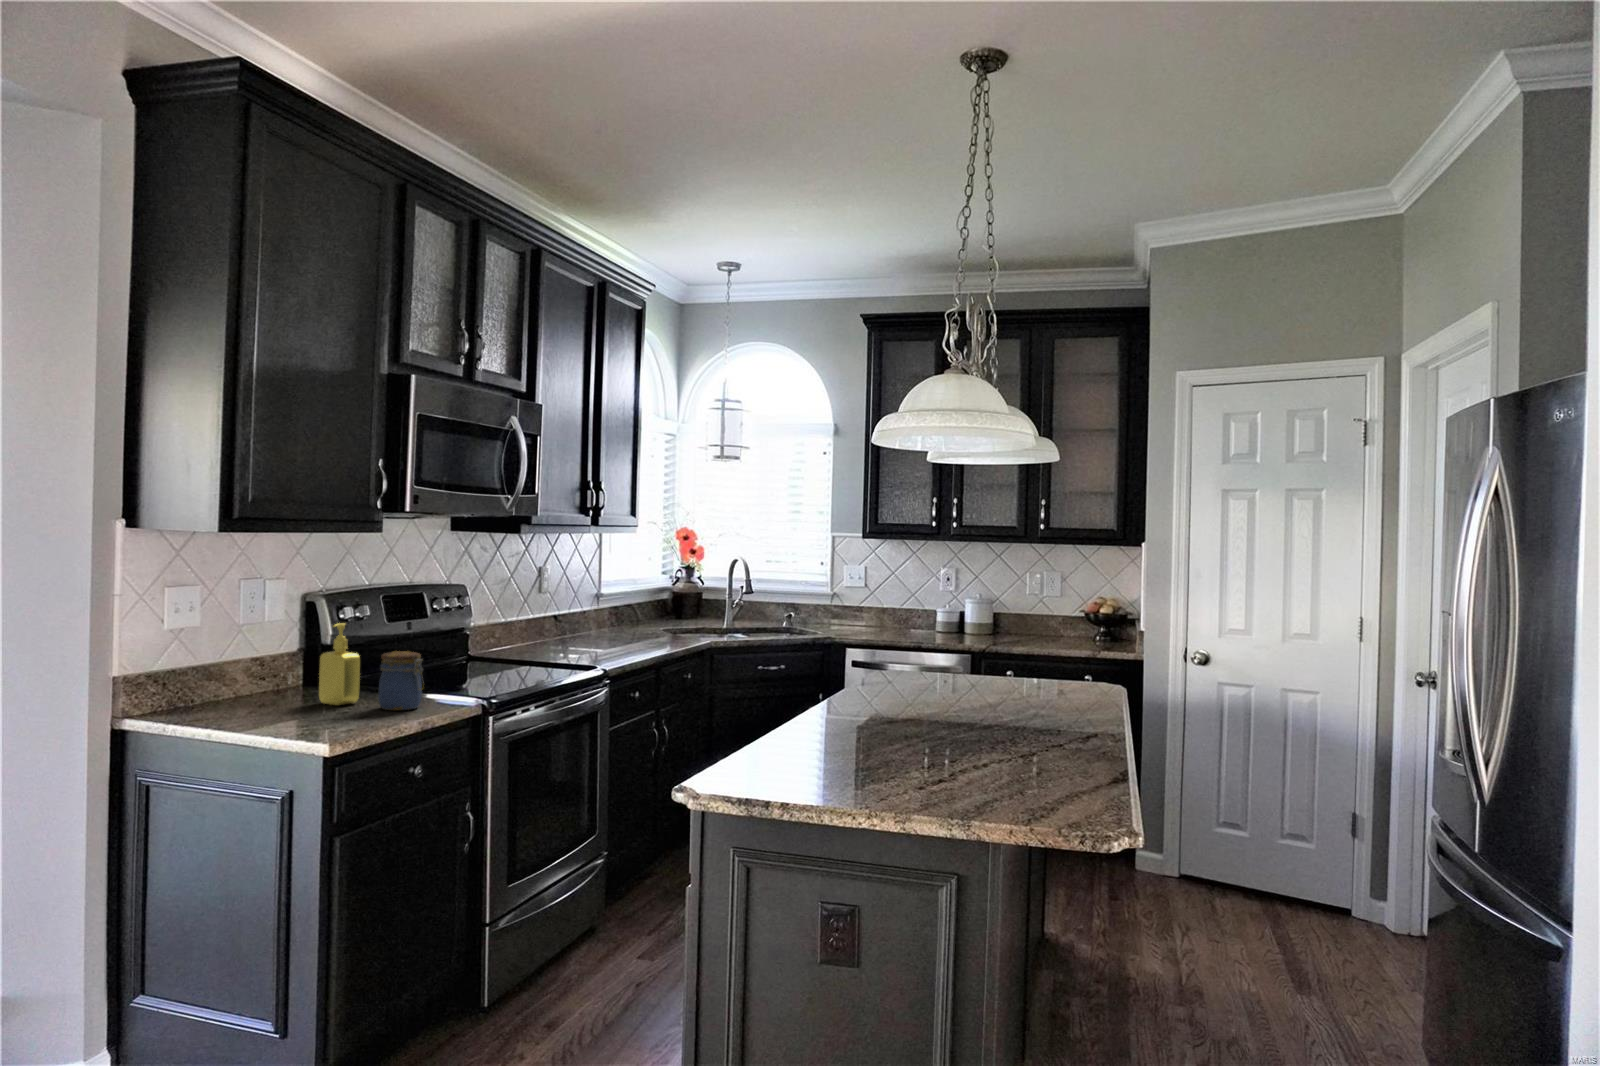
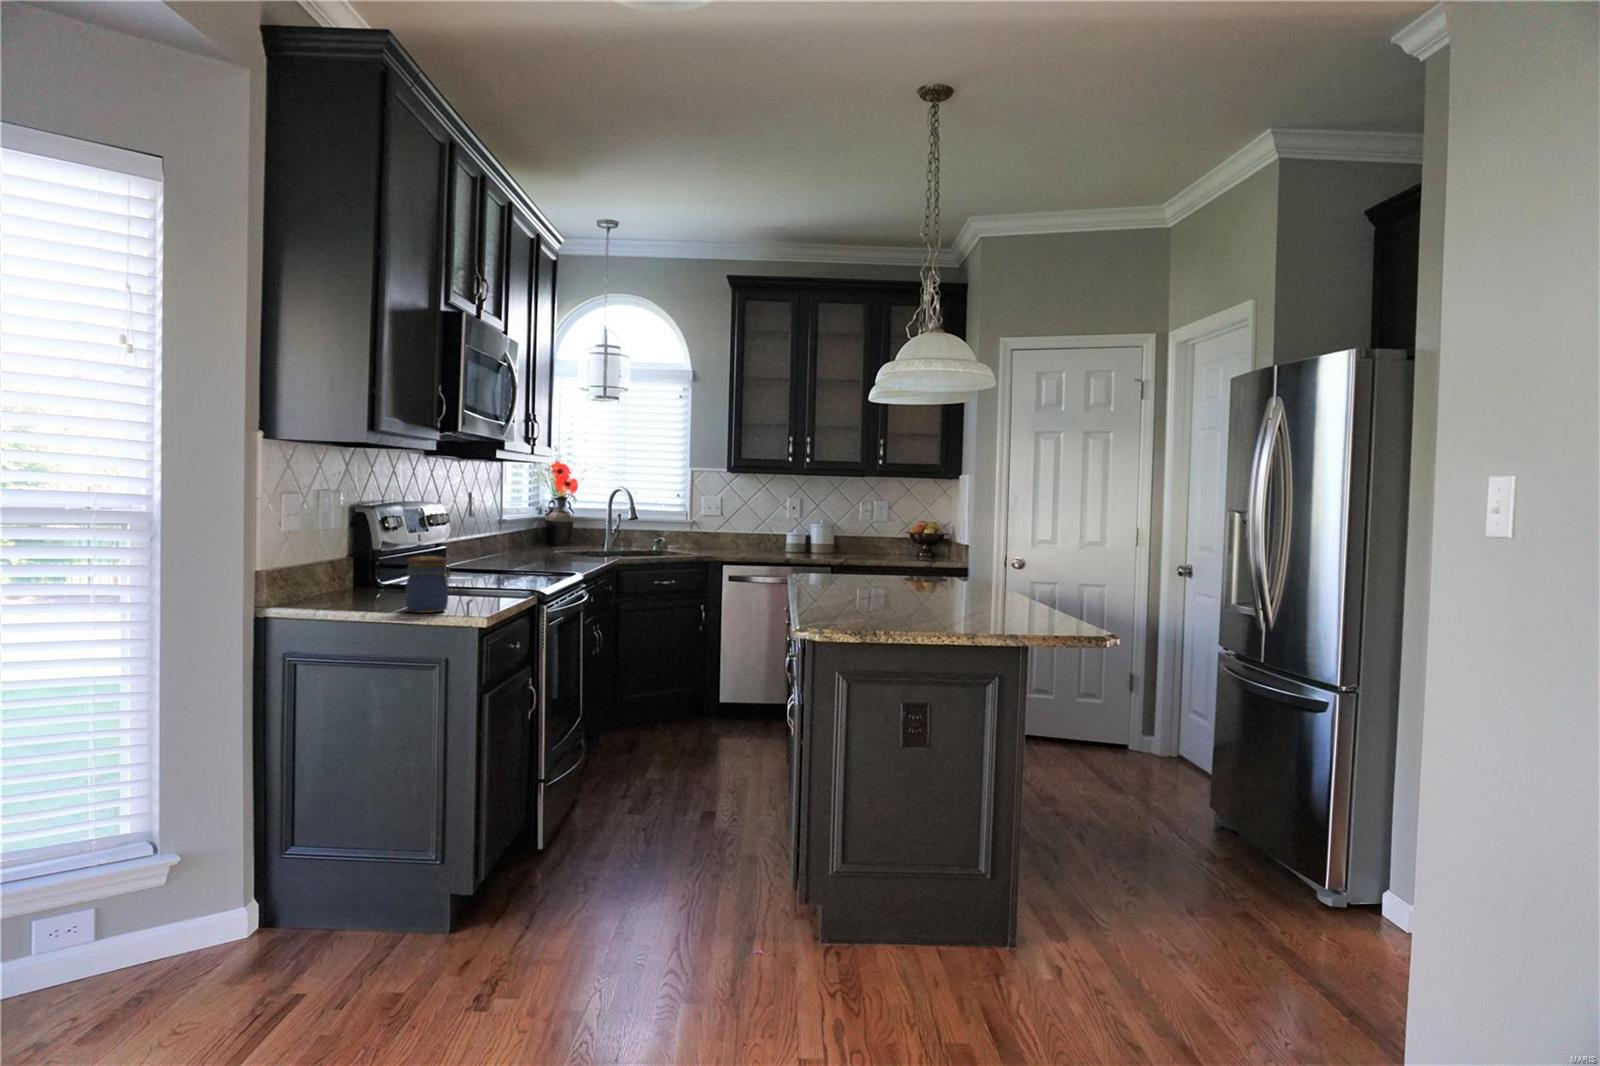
soap dispenser: present [319,623,360,705] -> none [336,529,379,611]

